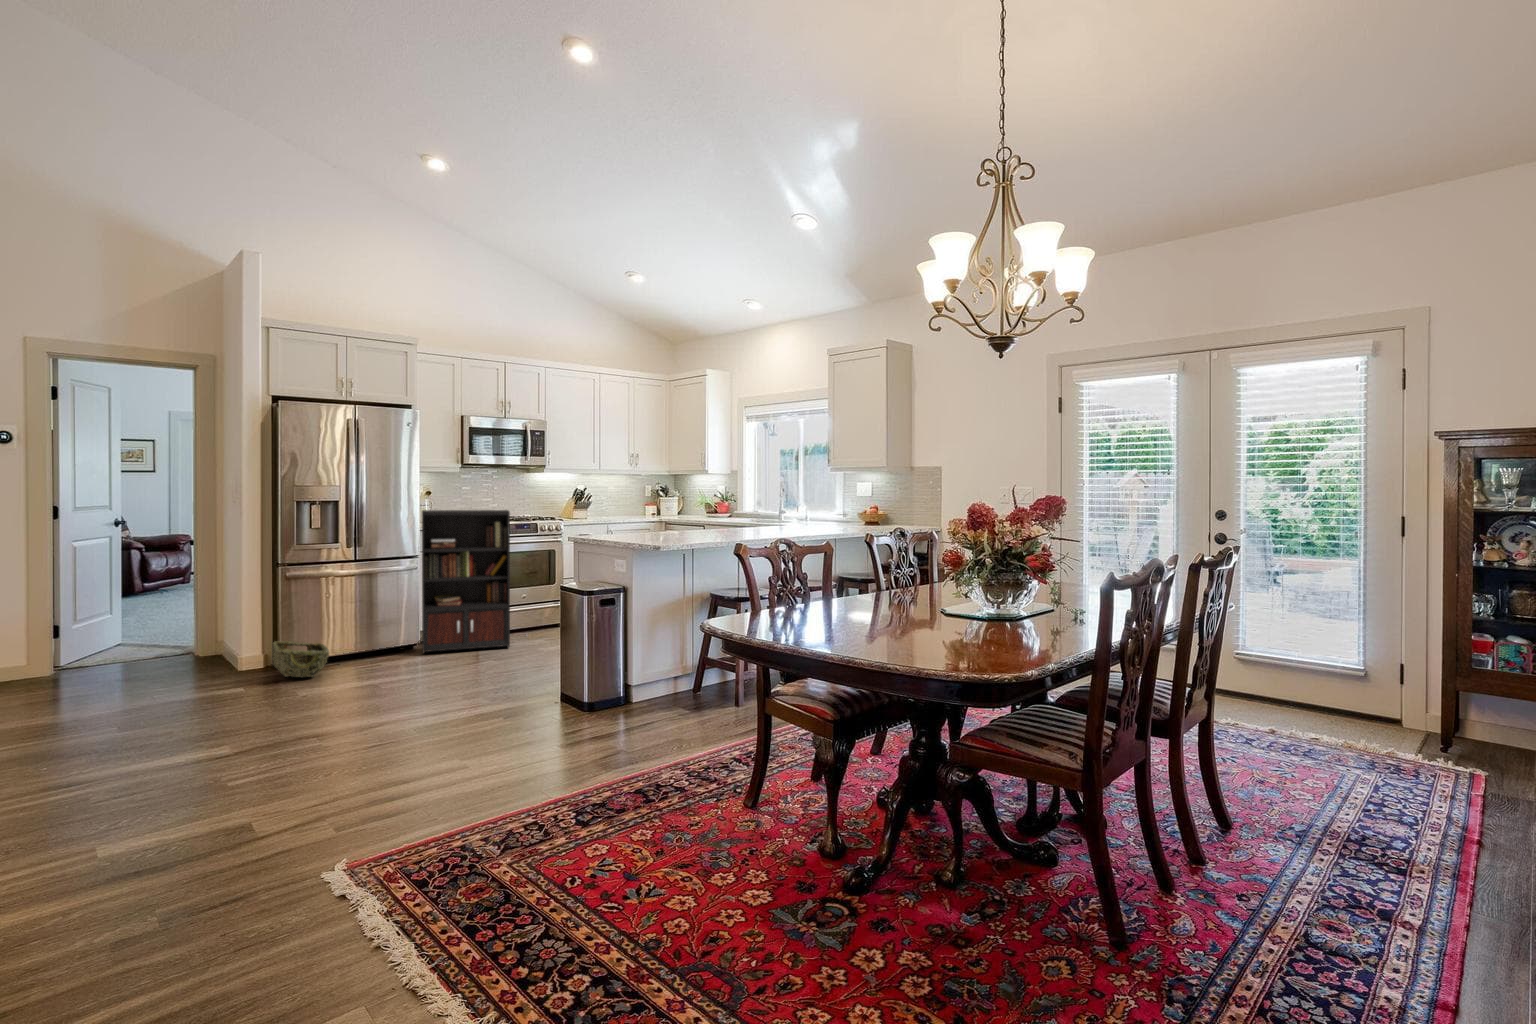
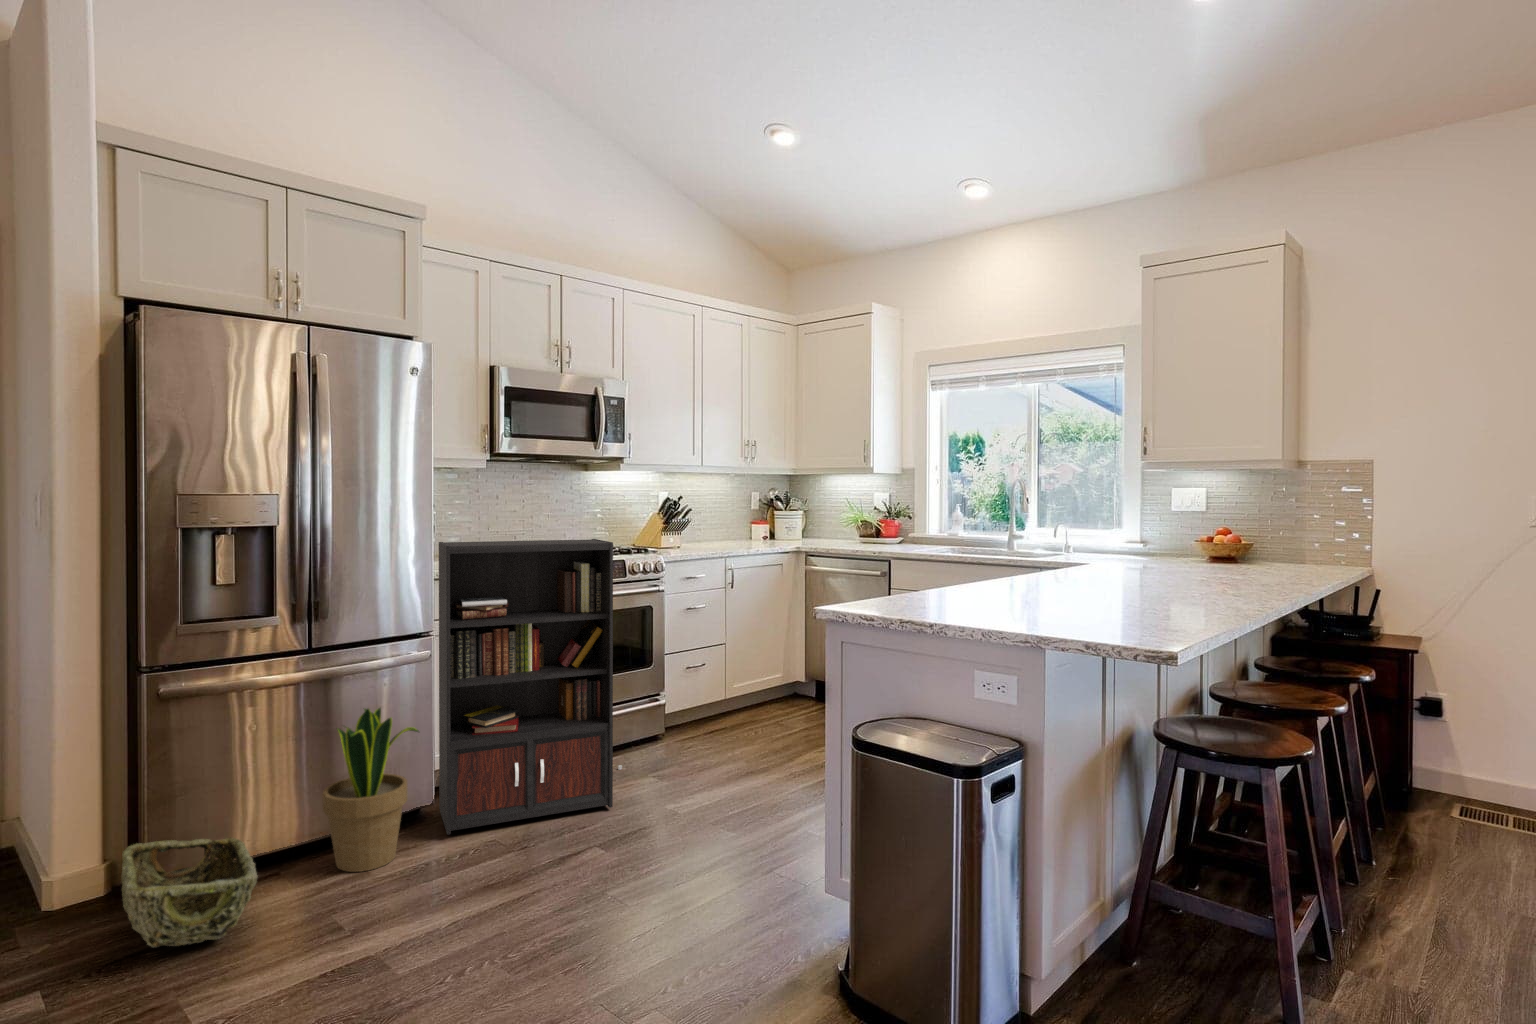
potted plant: none [361,587,408,663] -> present [322,708,419,872]

